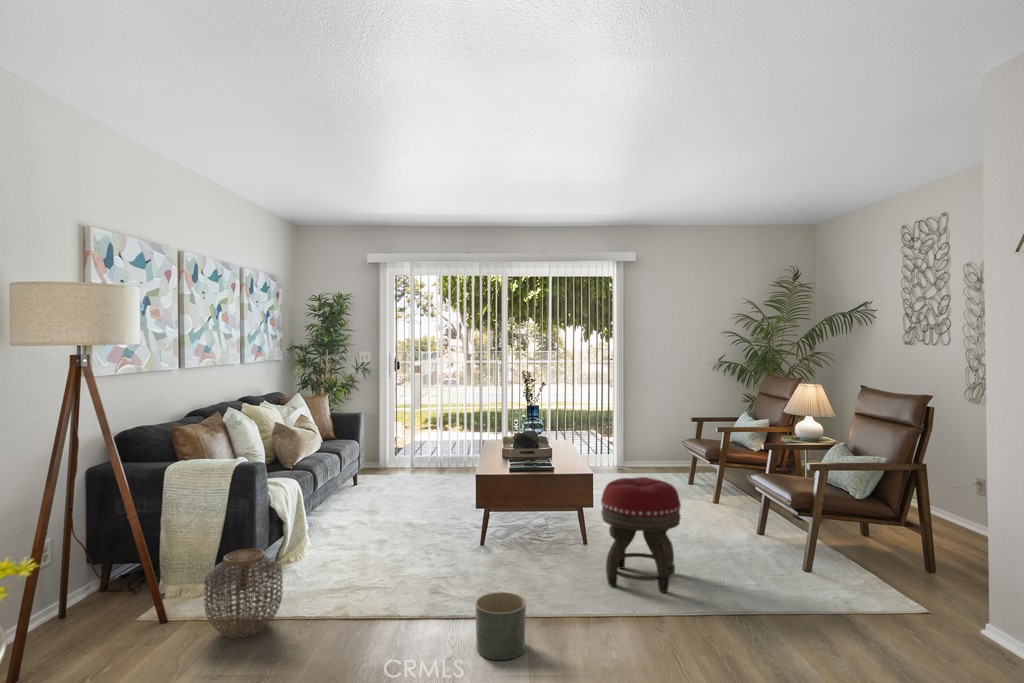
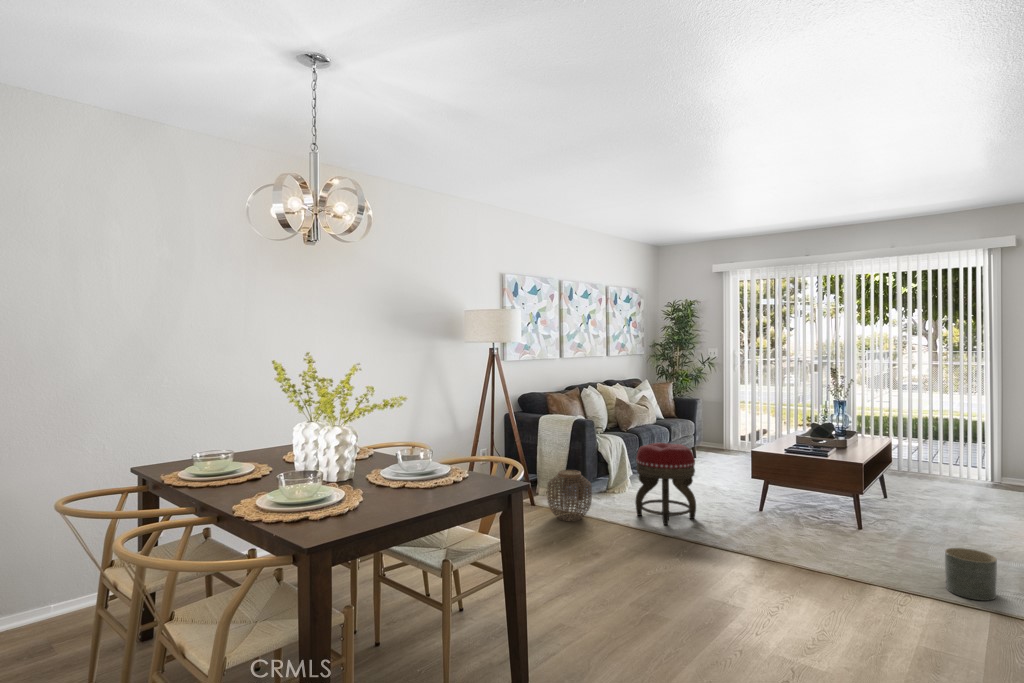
footstool: present [601,477,681,593] -> present [635,443,696,525]
planter: present [475,592,526,660] -> present [945,548,997,601]

